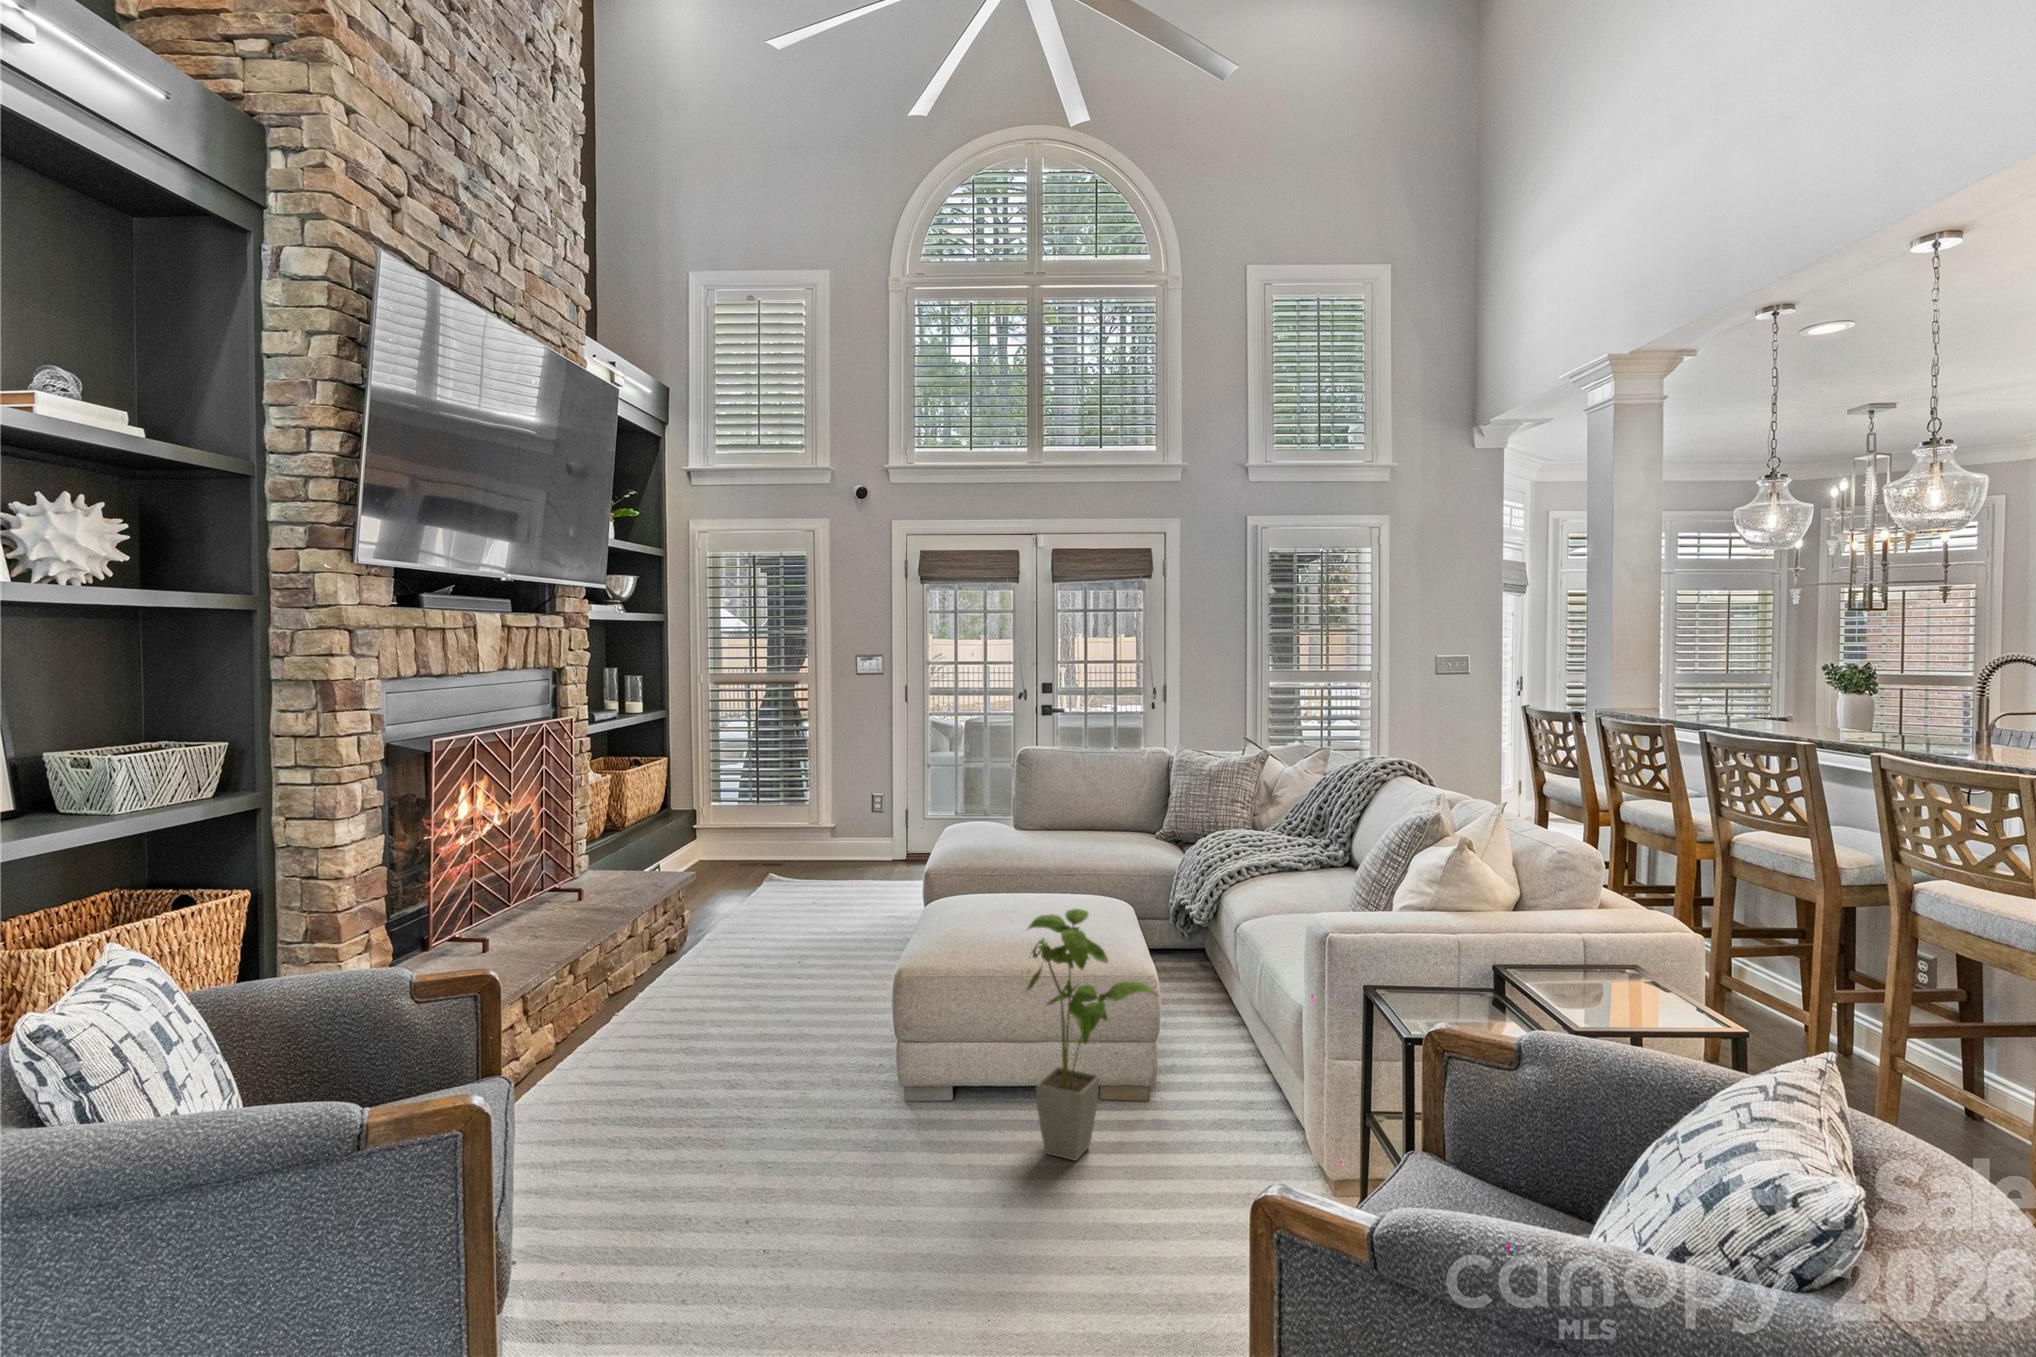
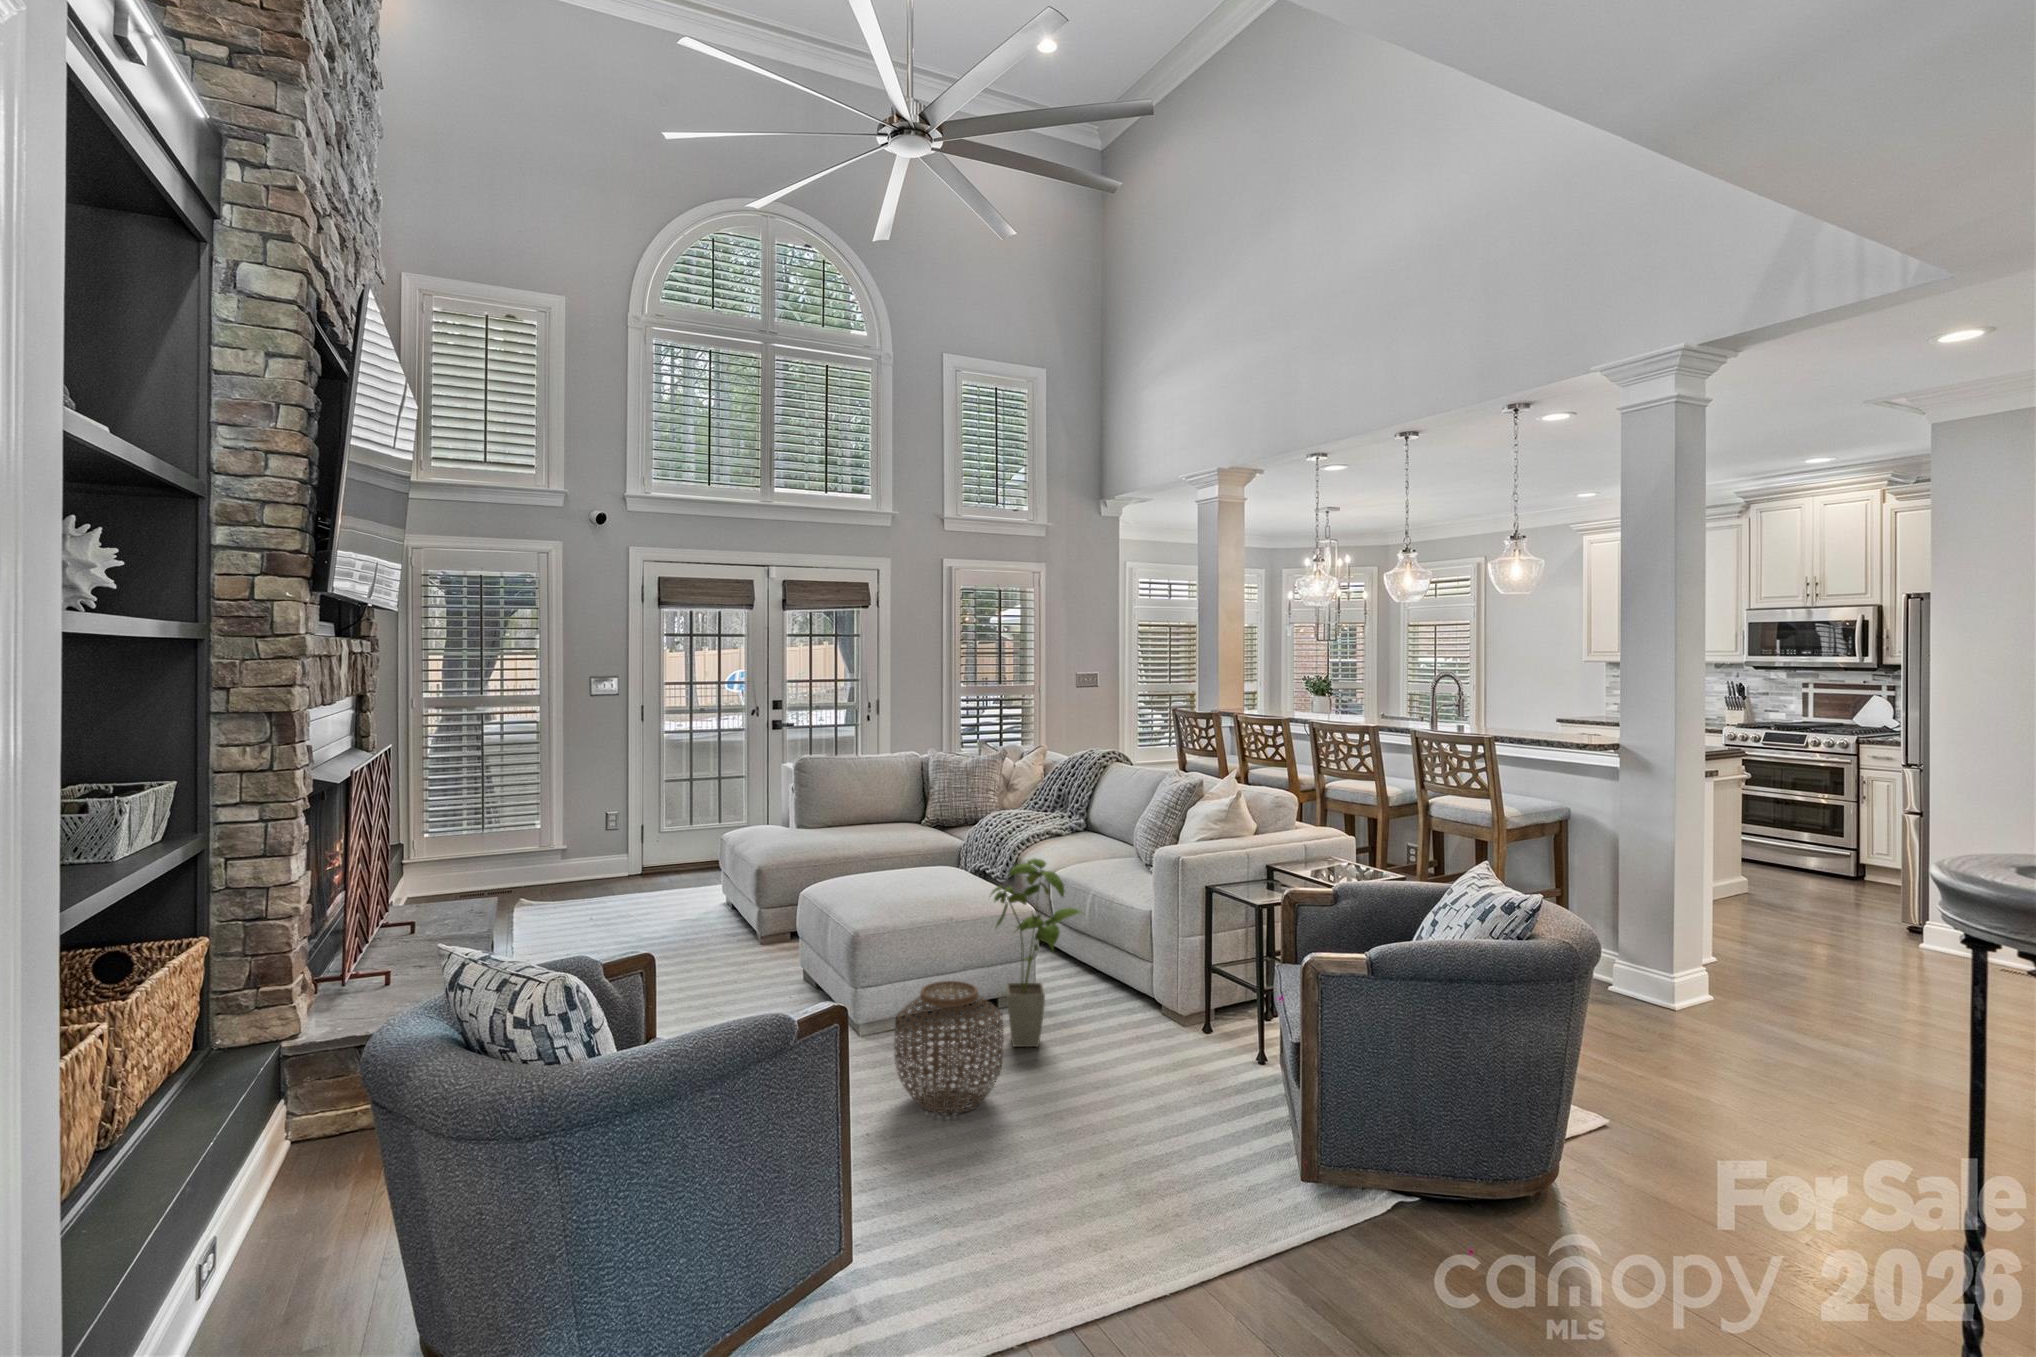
woven basket: none [816,1055,957,1231] -> present [895,981,1003,1114]

